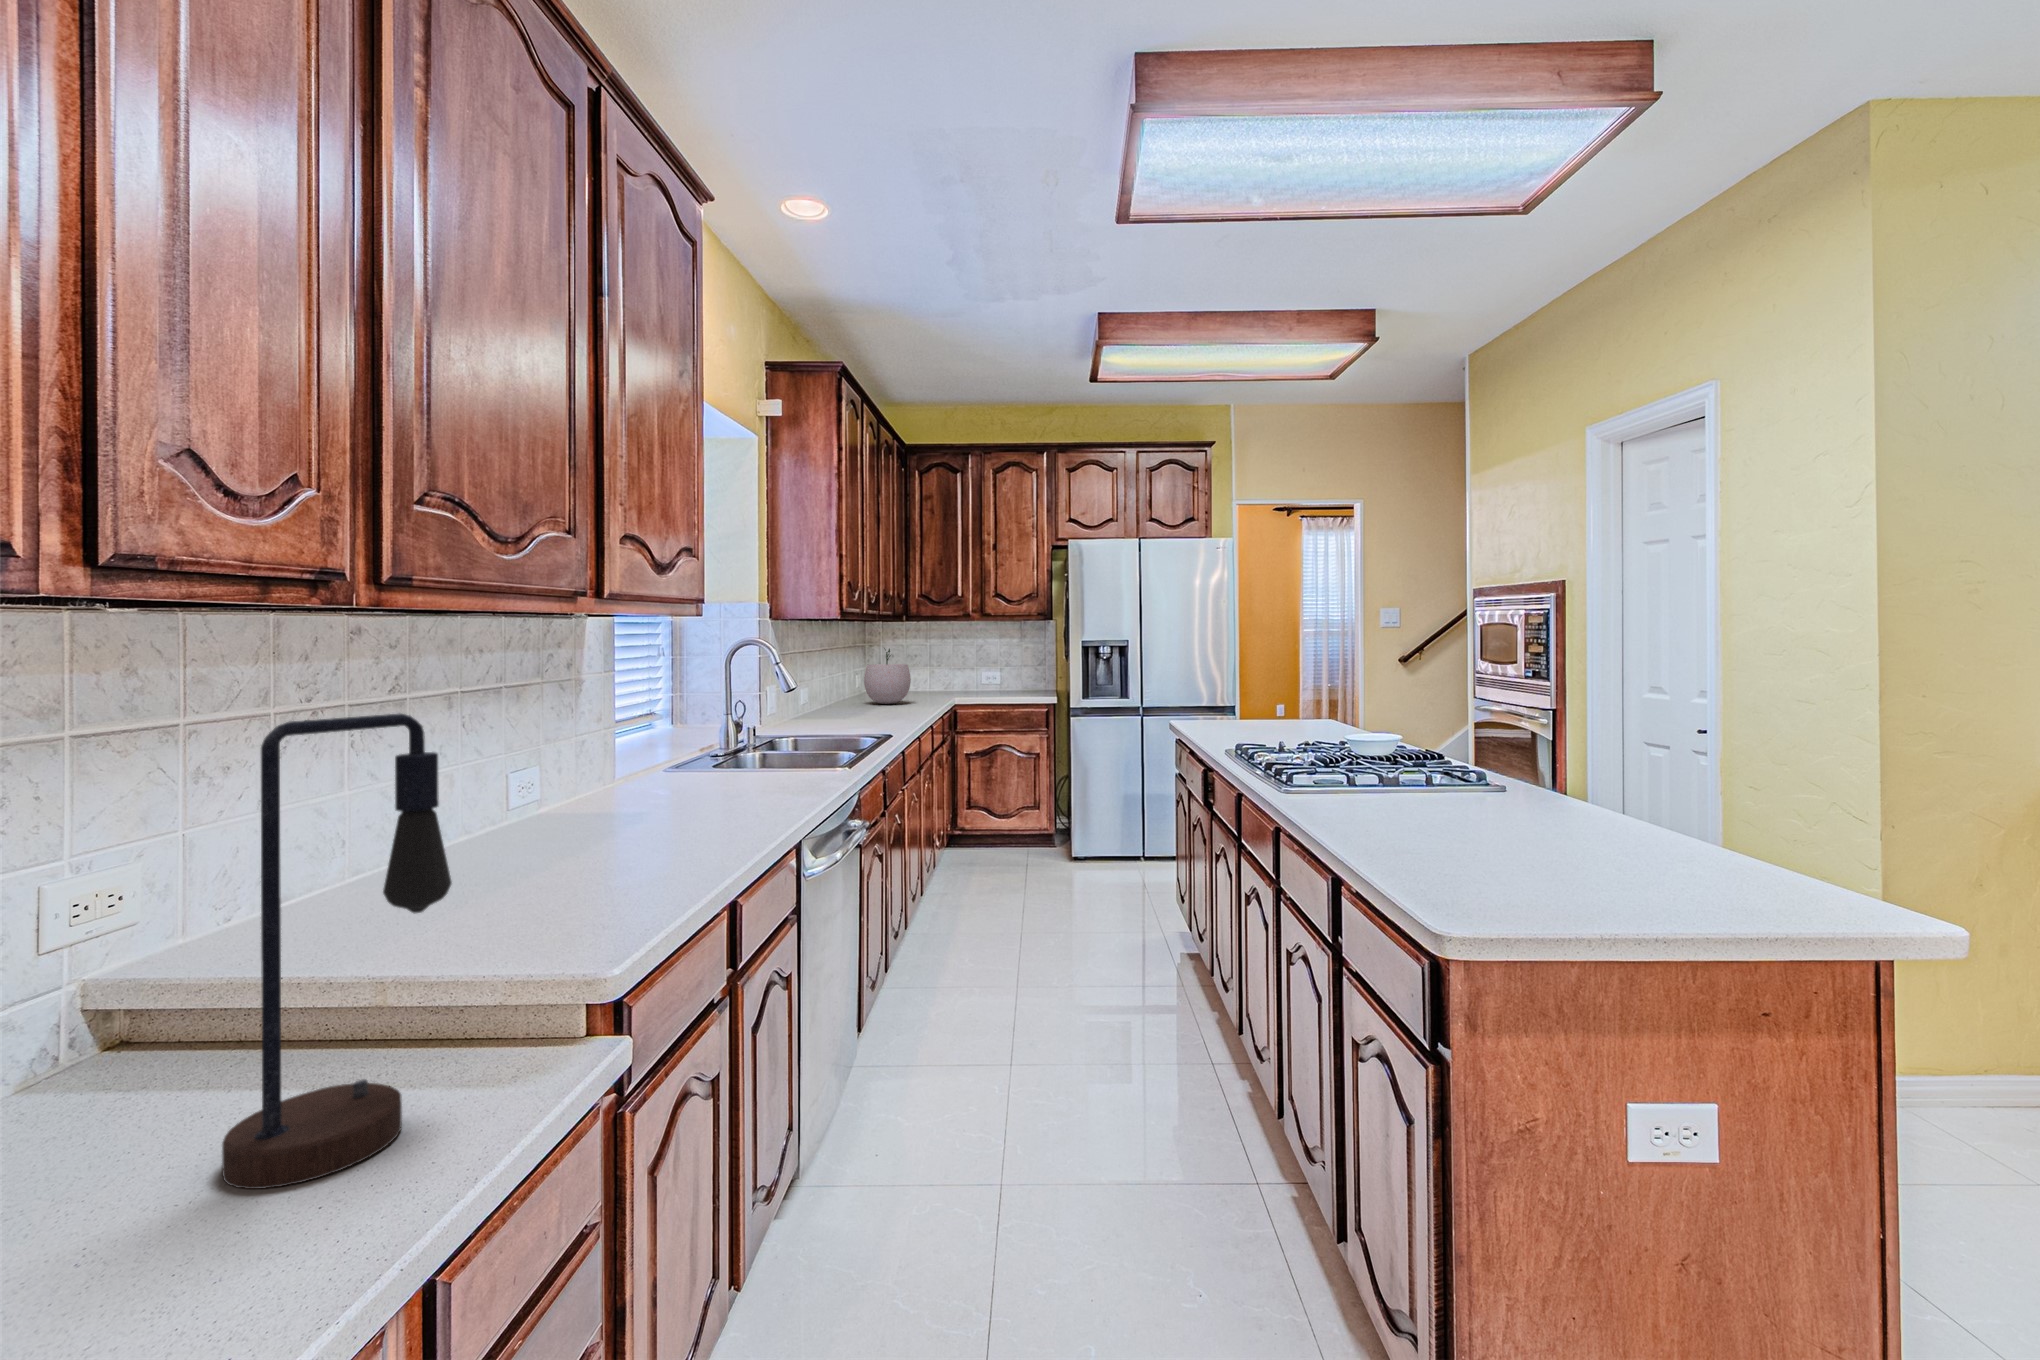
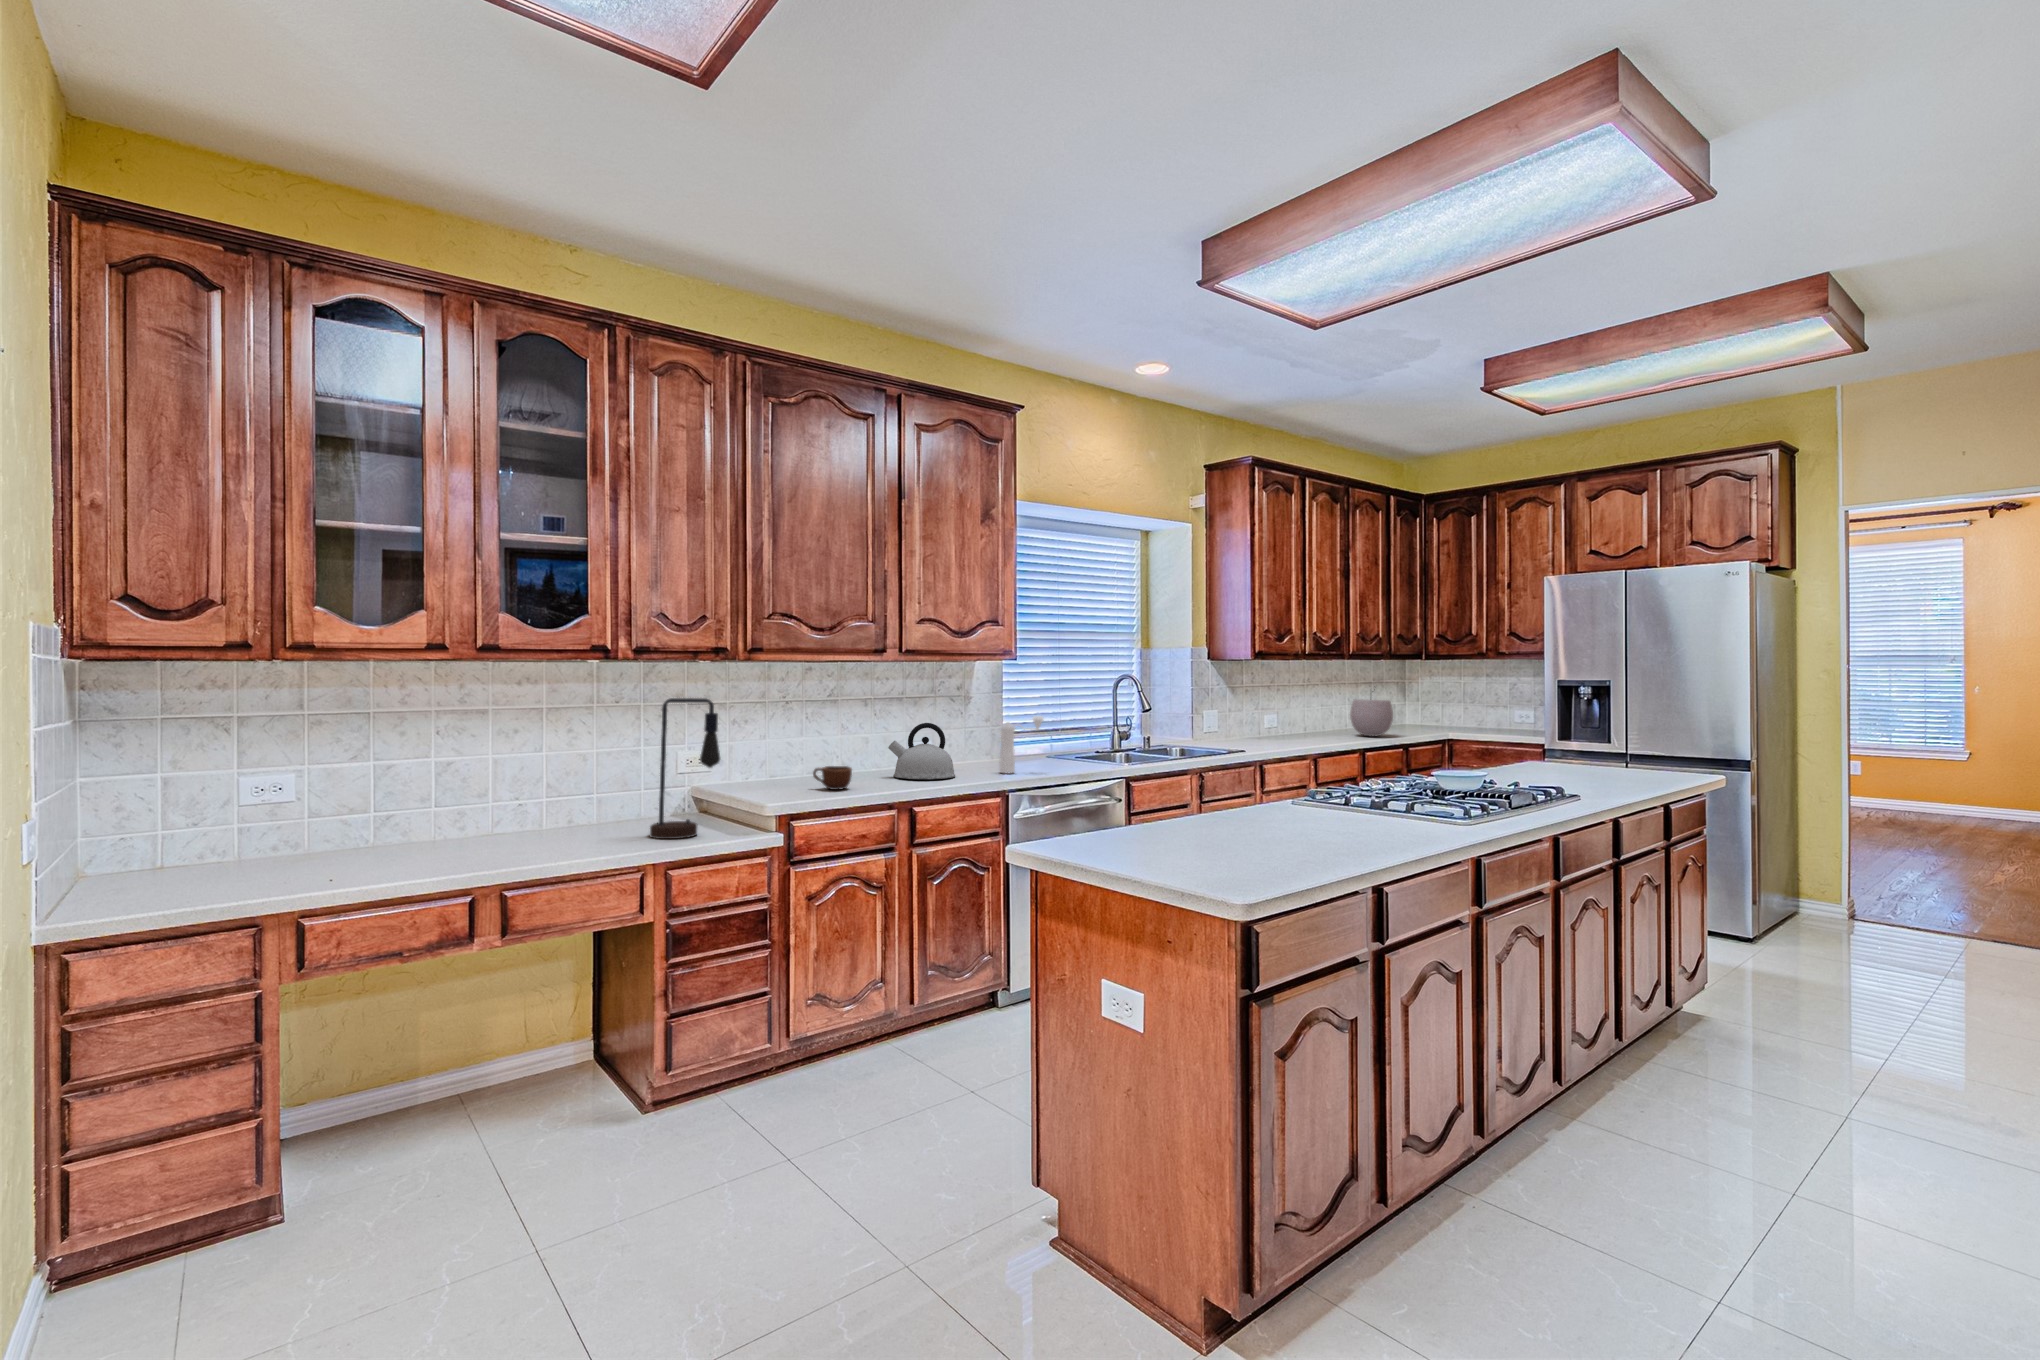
pepper mill: none [705,704,771,804] -> present [999,716,1043,773]
kettle: none [548,731,679,843] -> present [888,723,955,779]
mug: none [496,838,589,896] -> present [813,766,852,790]

